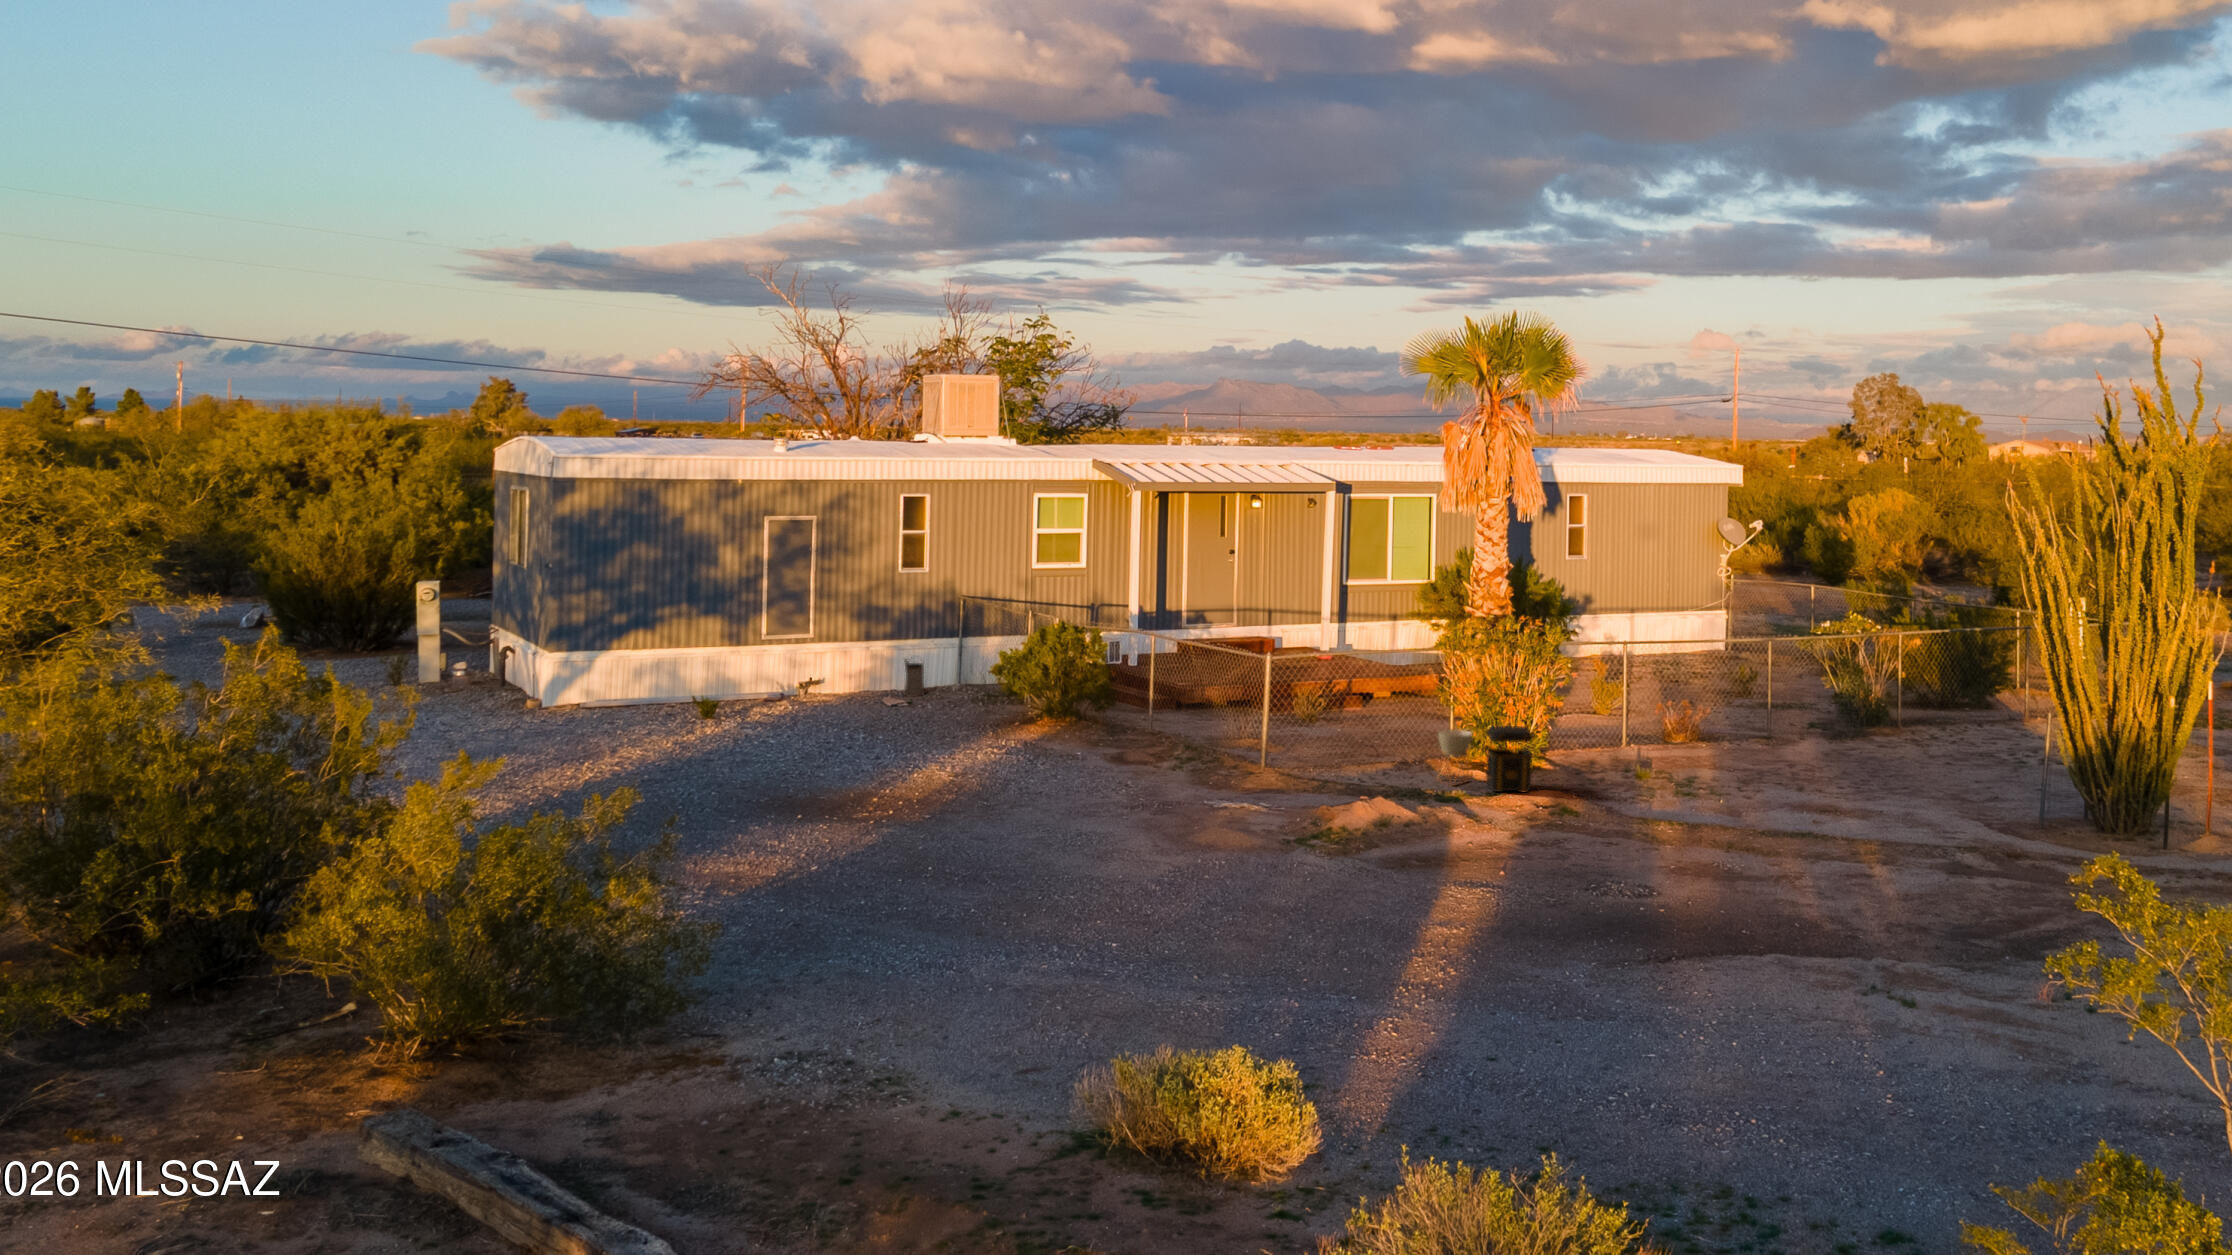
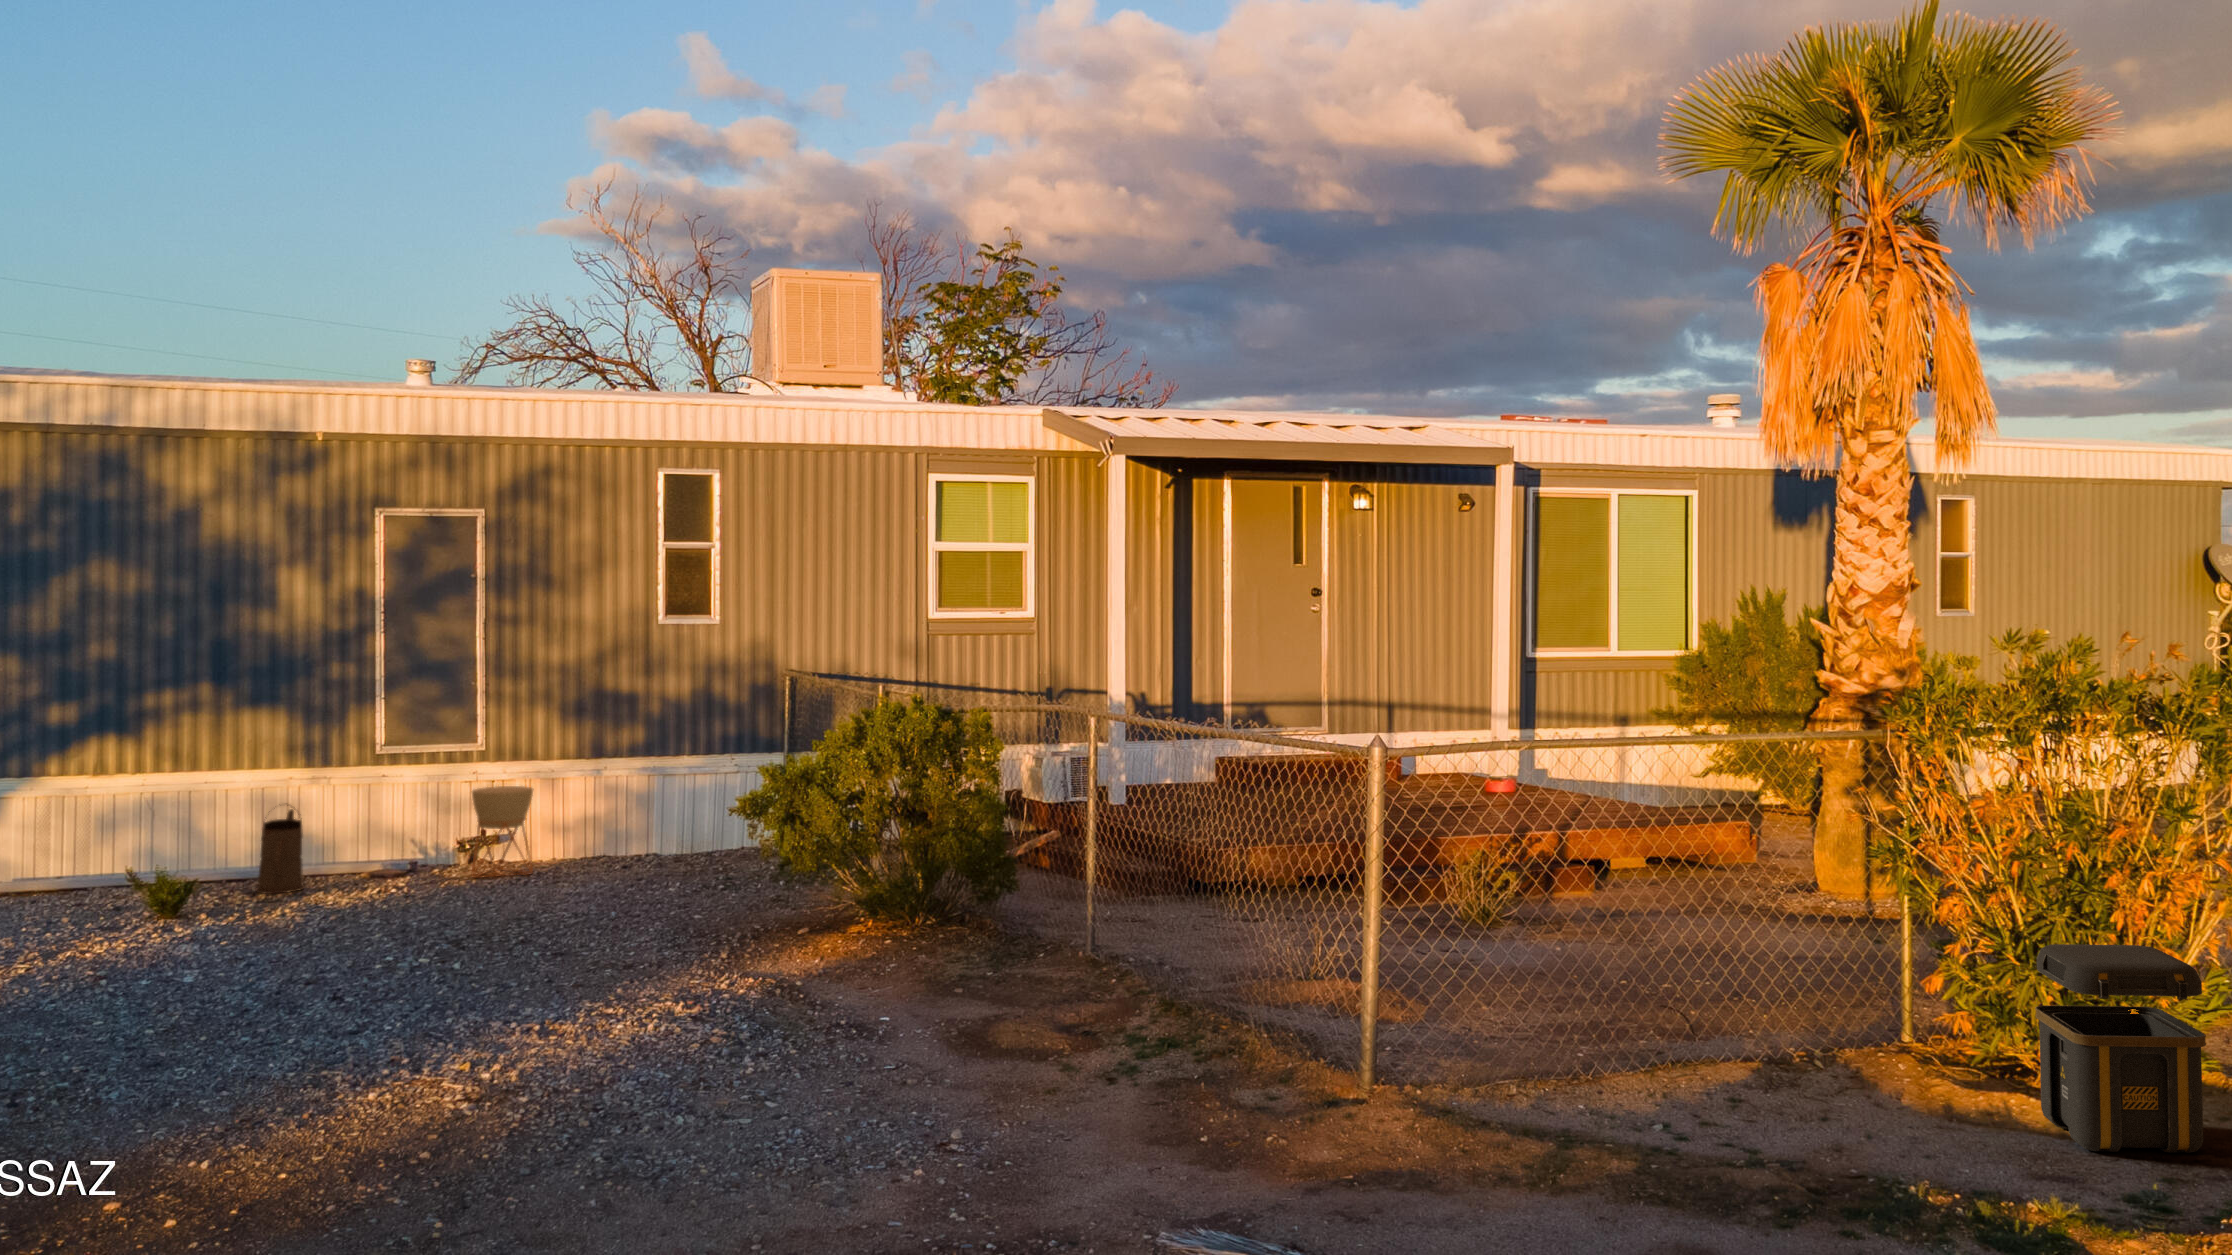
watering can: present [905,659,924,697] -> present [256,805,304,894]
planter: present [1437,730,1472,785] -> present [472,786,533,878]

